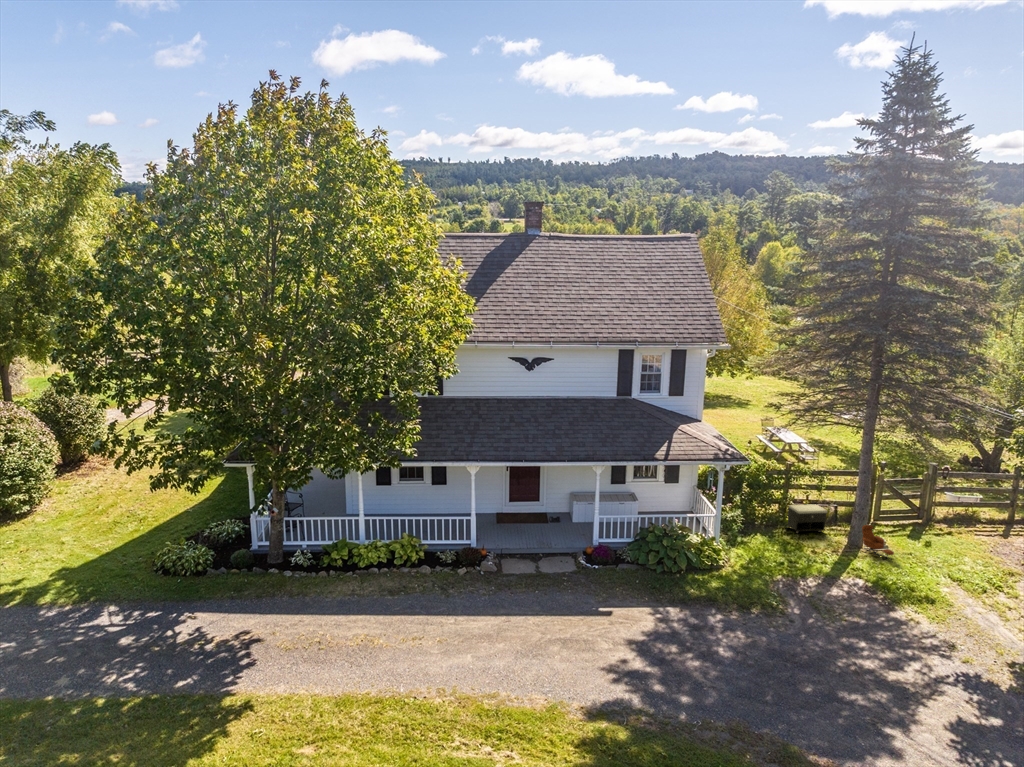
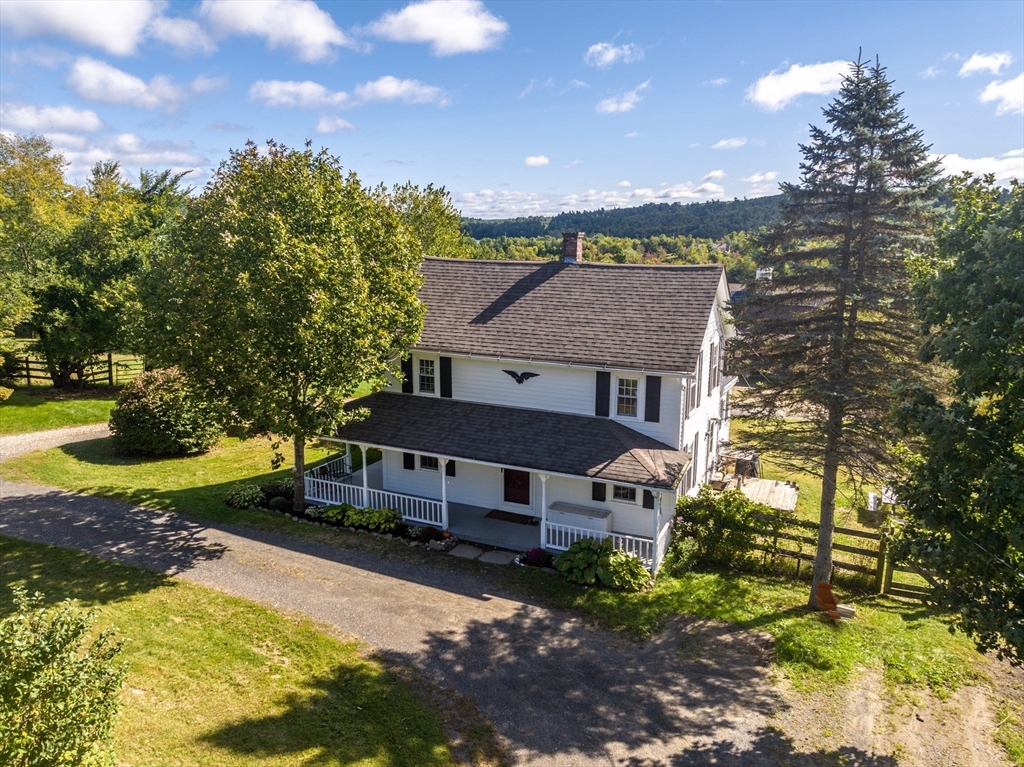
storage bench: present [787,504,827,532] -> none [758,549,798,583]

